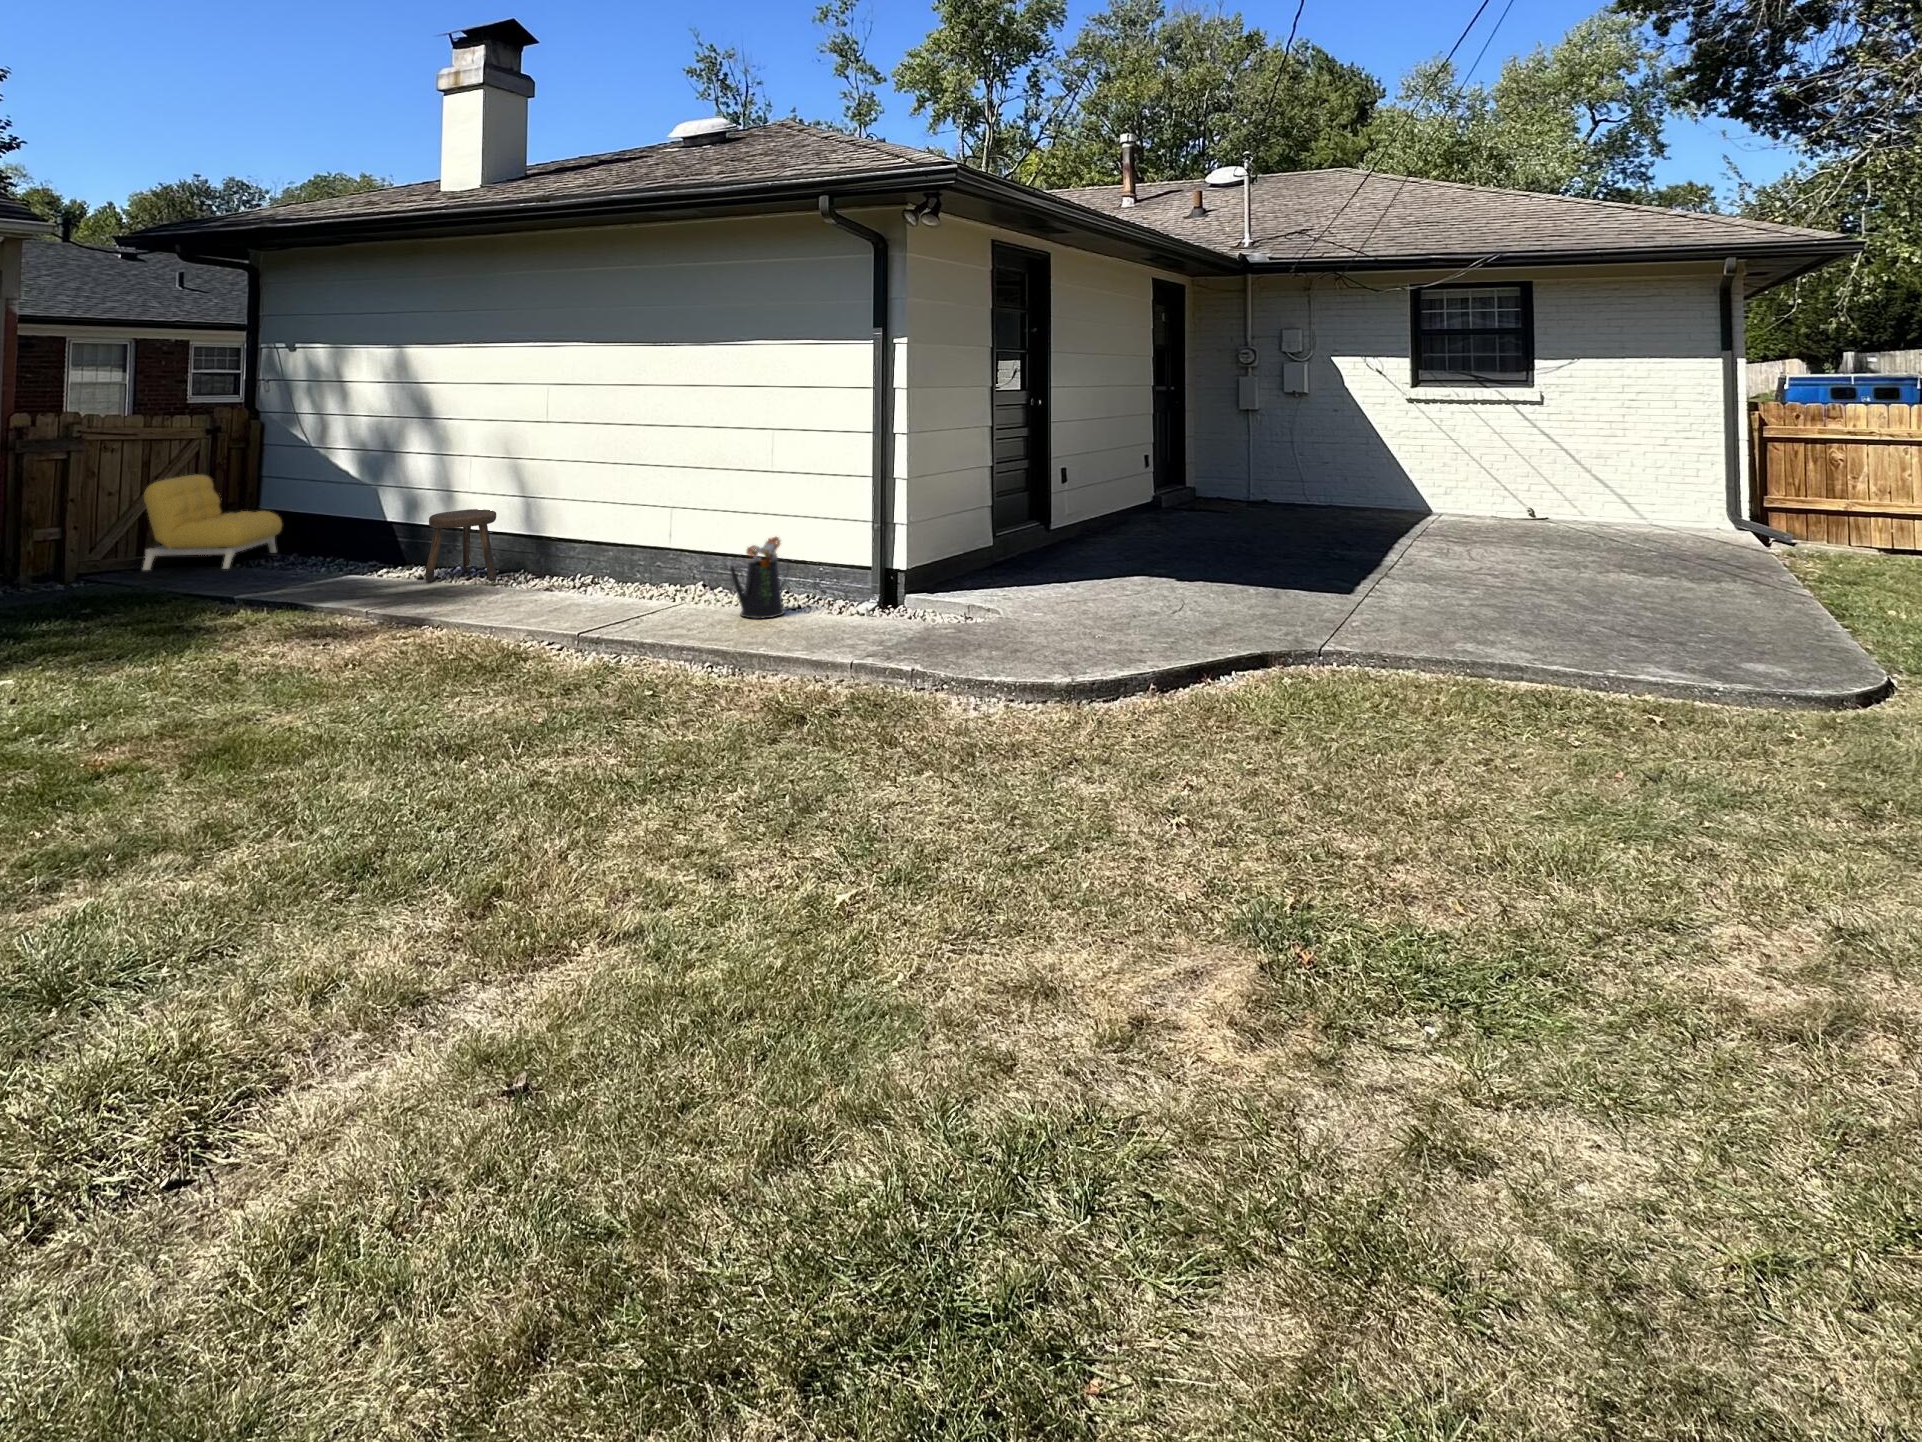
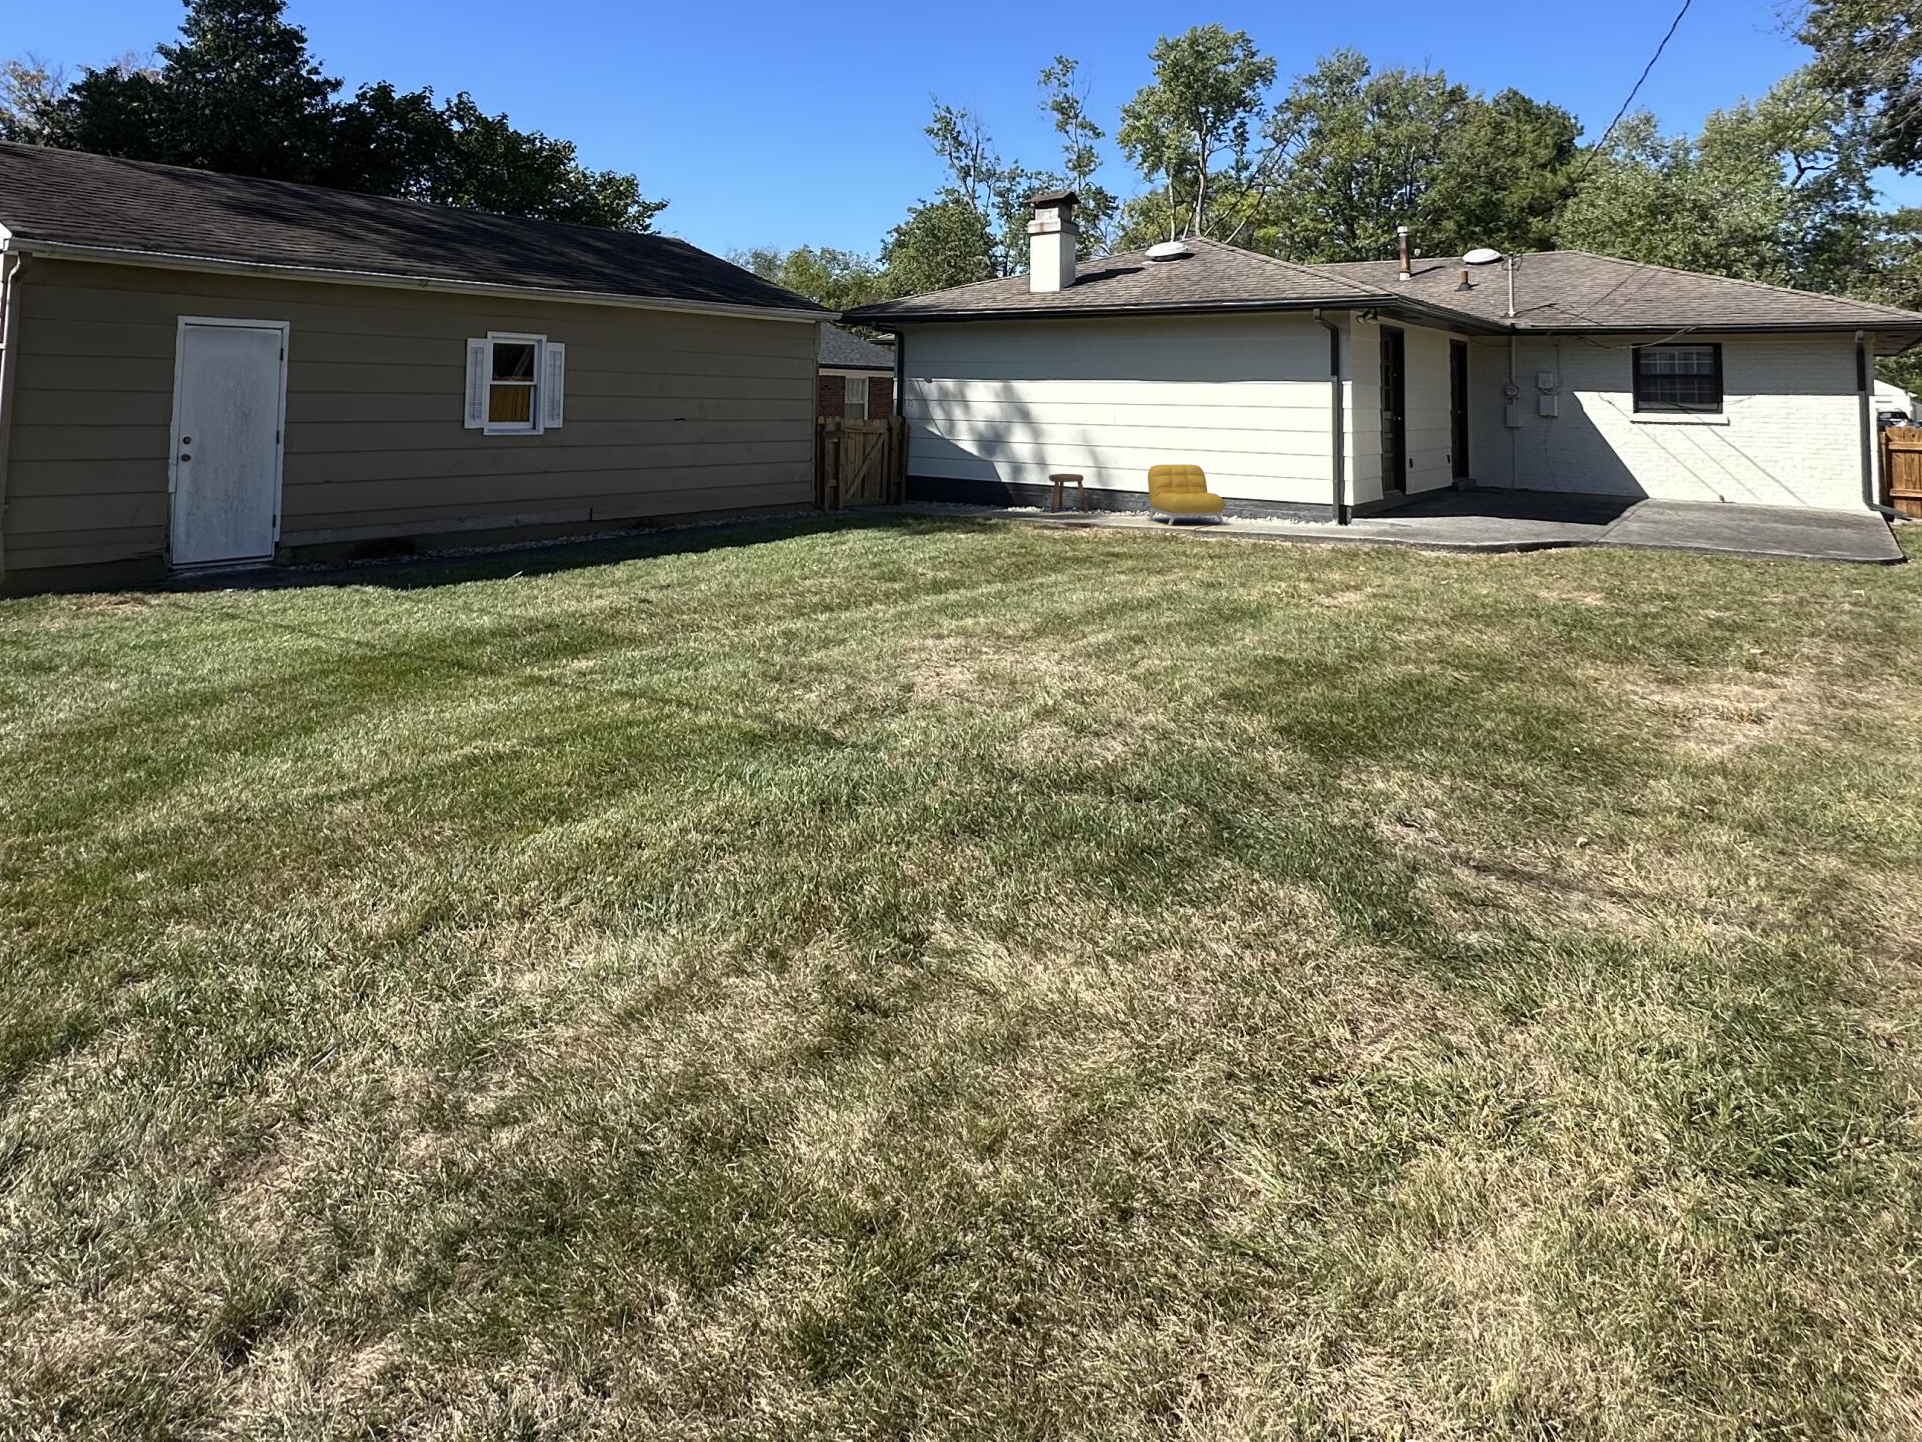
armchair: present [143,475,282,570] -> present [1148,465,1224,526]
watering can: present [730,537,789,619] -> none [1261,485,1286,527]

